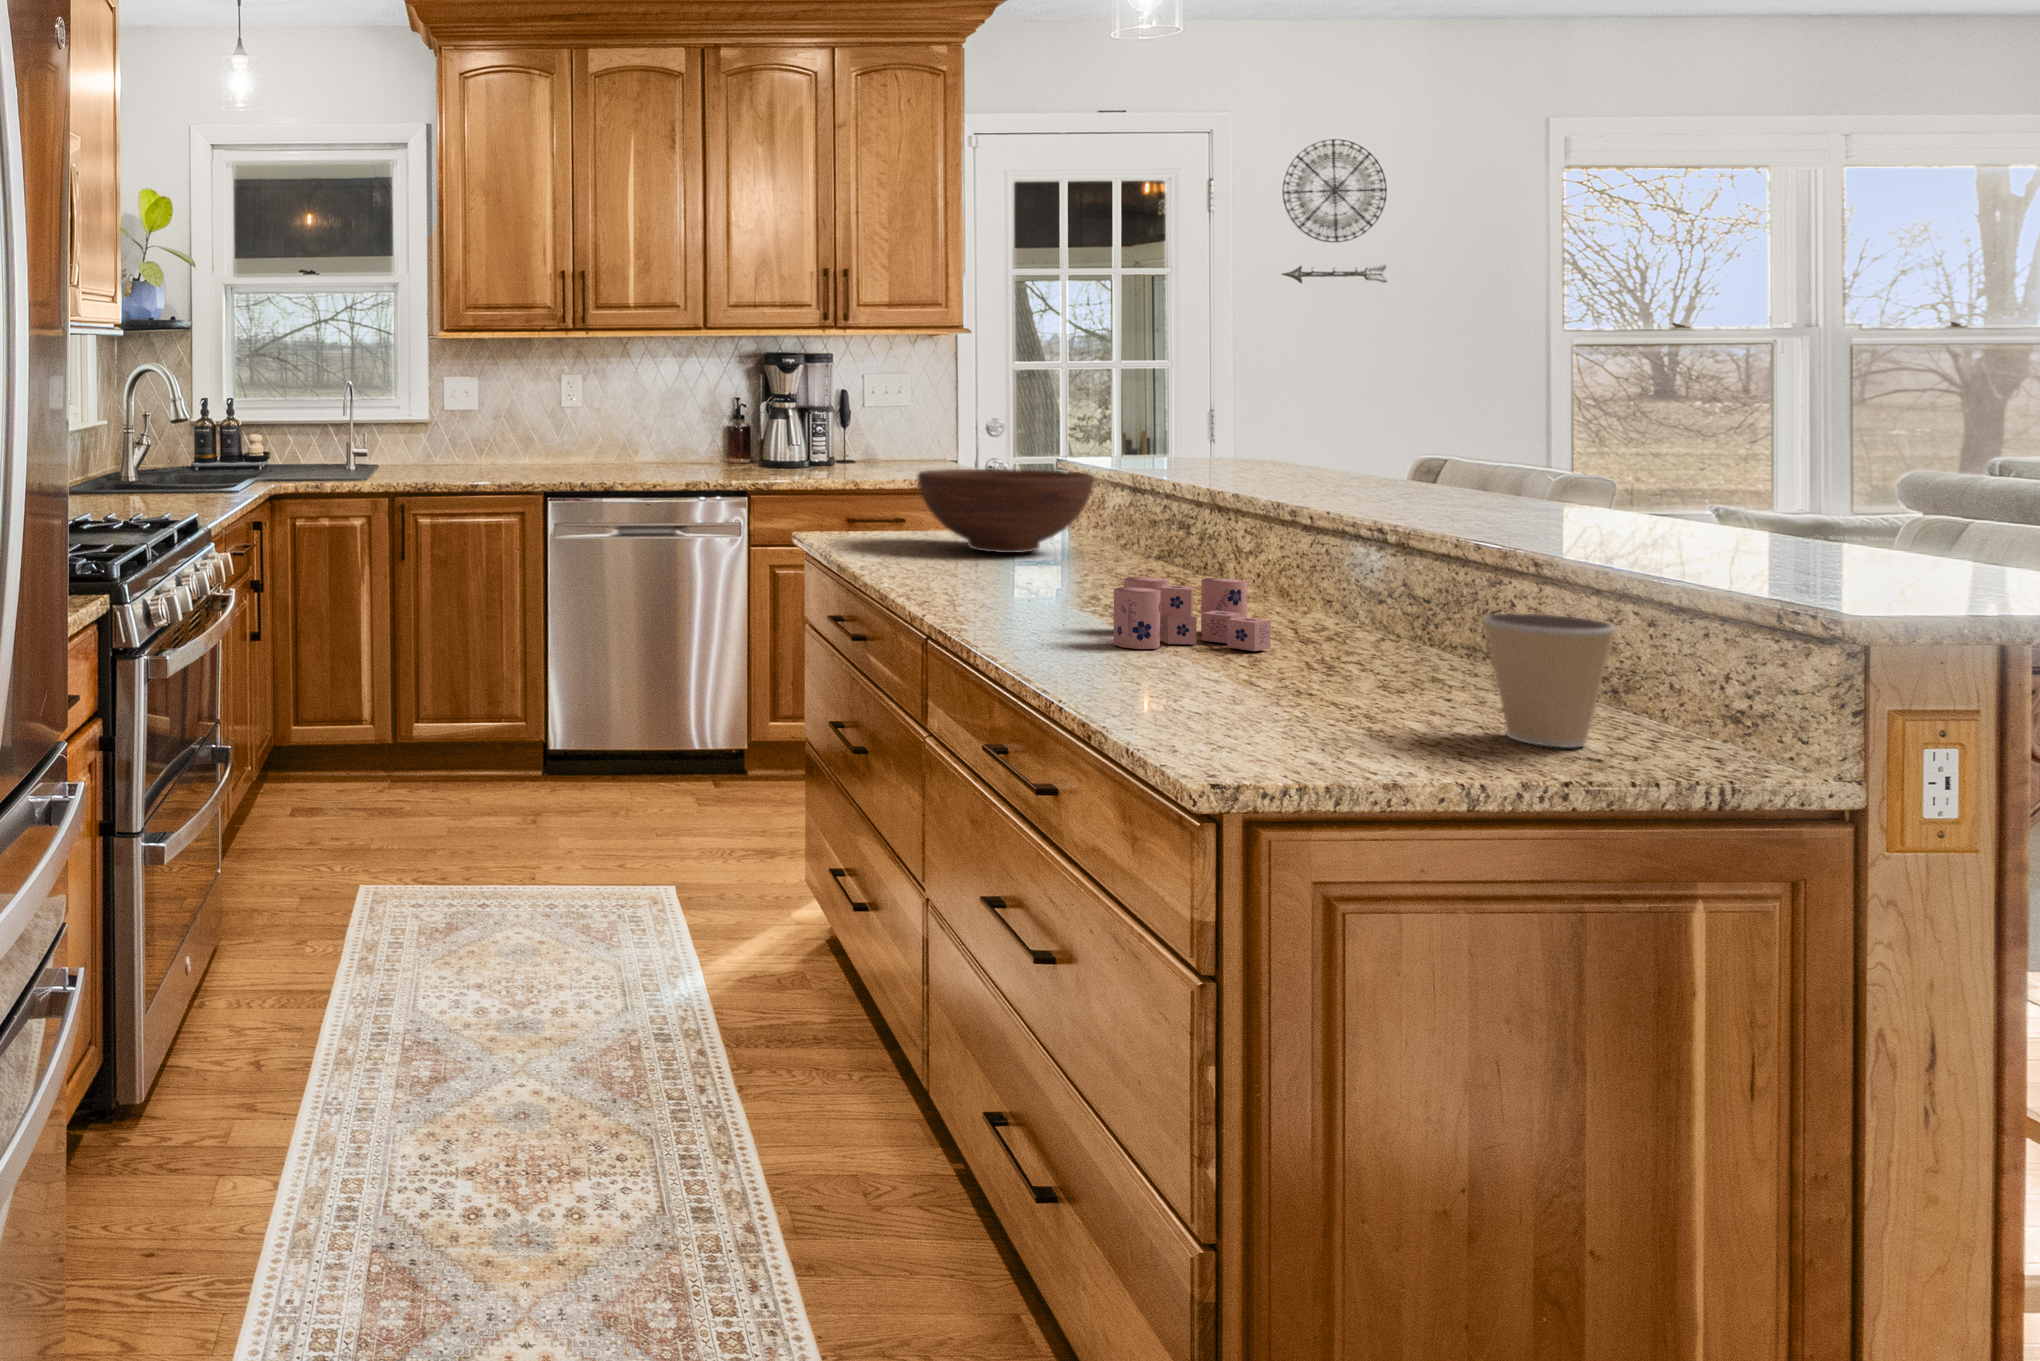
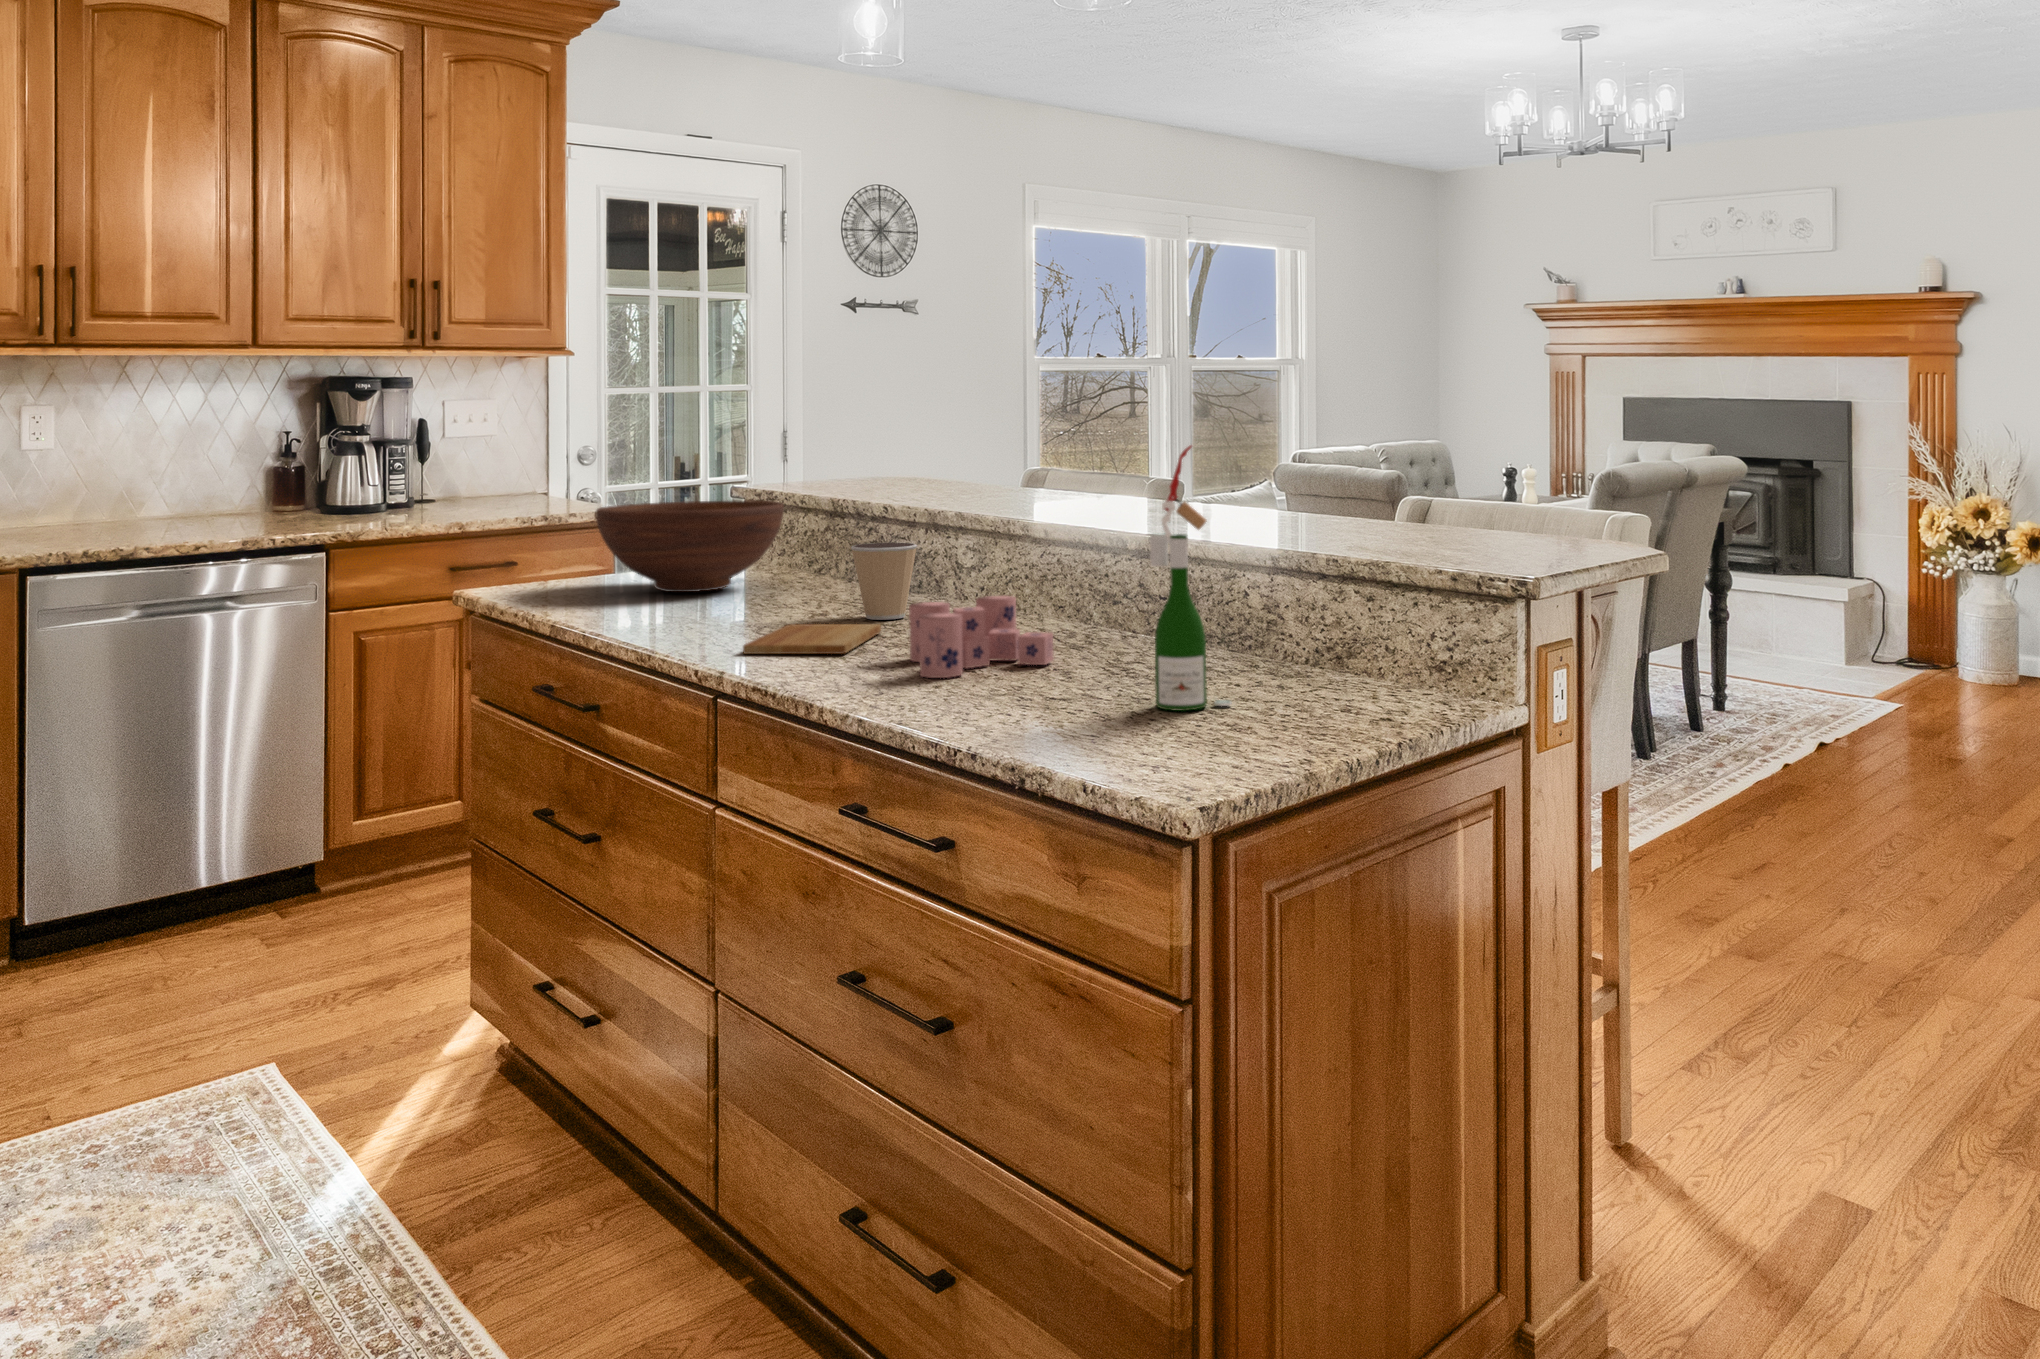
wine bottle: none [1318,436,1411,713] -> present [1150,445,1232,711]
cutting board: none [979,588,1129,617] -> present [743,624,881,654]
coffee cup: present [1484,614,1616,747] -> present [851,543,917,620]

